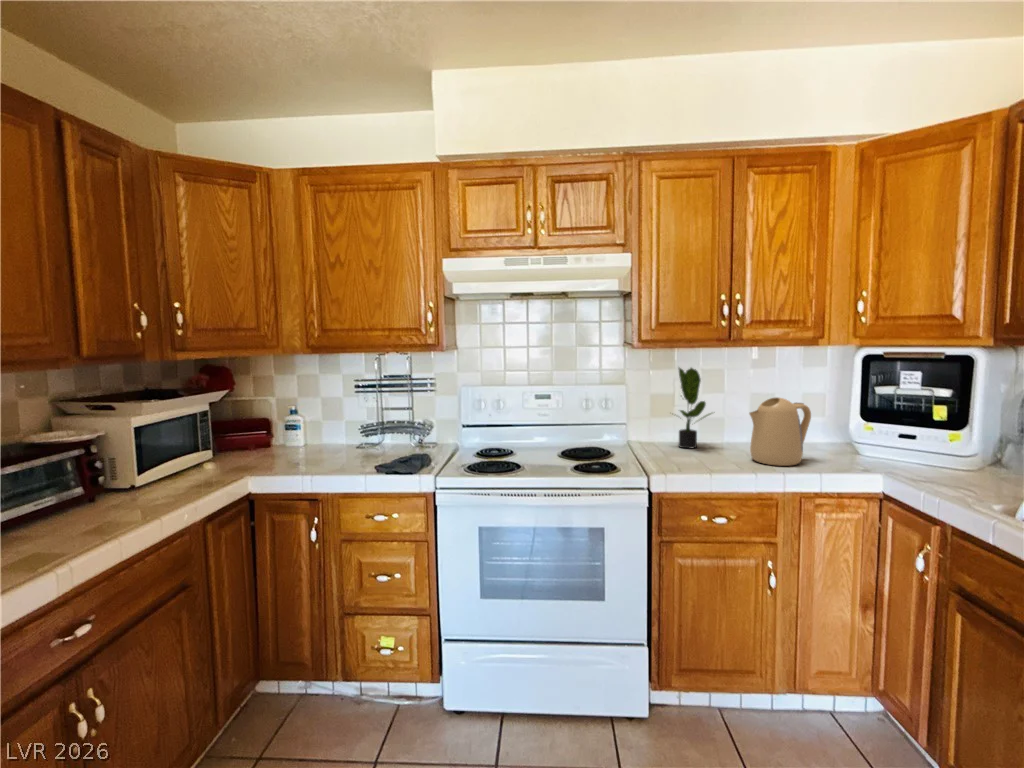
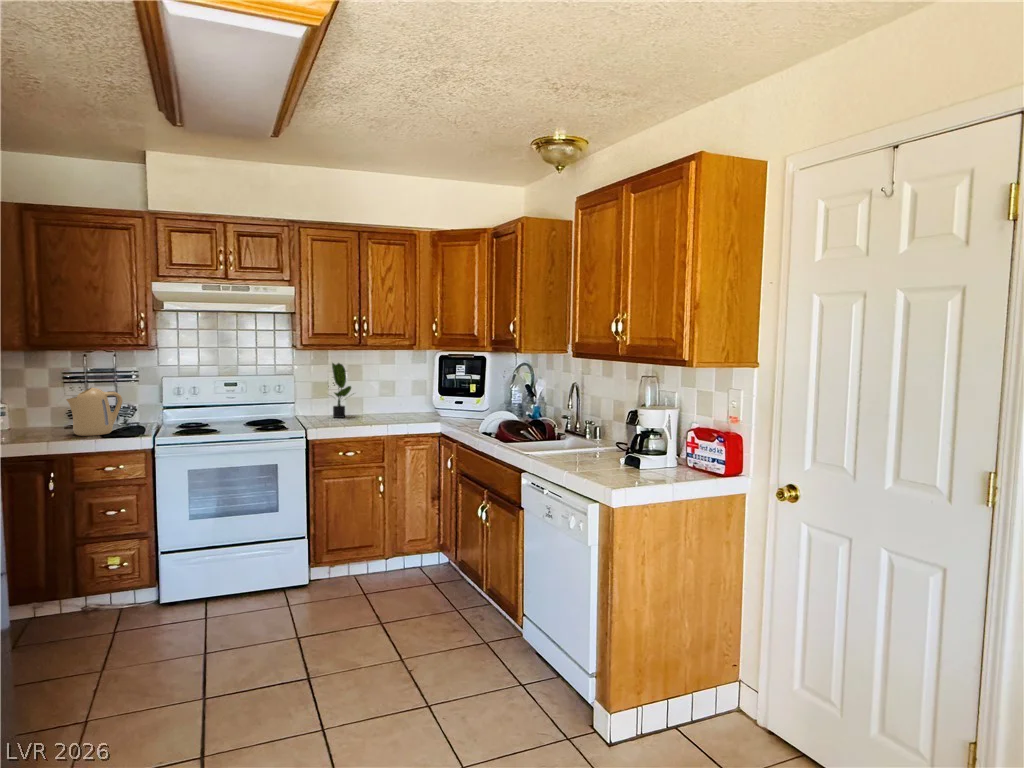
kettle: present [750,398,811,466] -> present [66,388,122,436]

